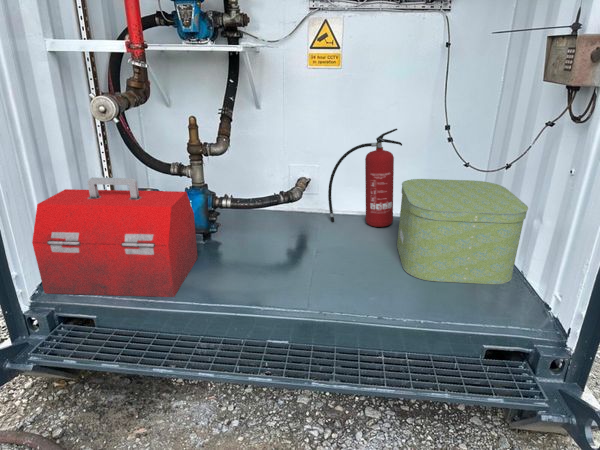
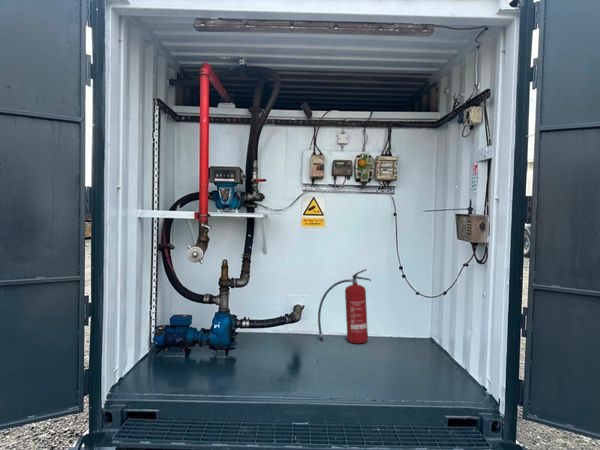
toolbox: present [32,177,198,297] -> none [114,303,225,394]
storage box: present [397,179,528,284] -> none [374,304,462,378]

